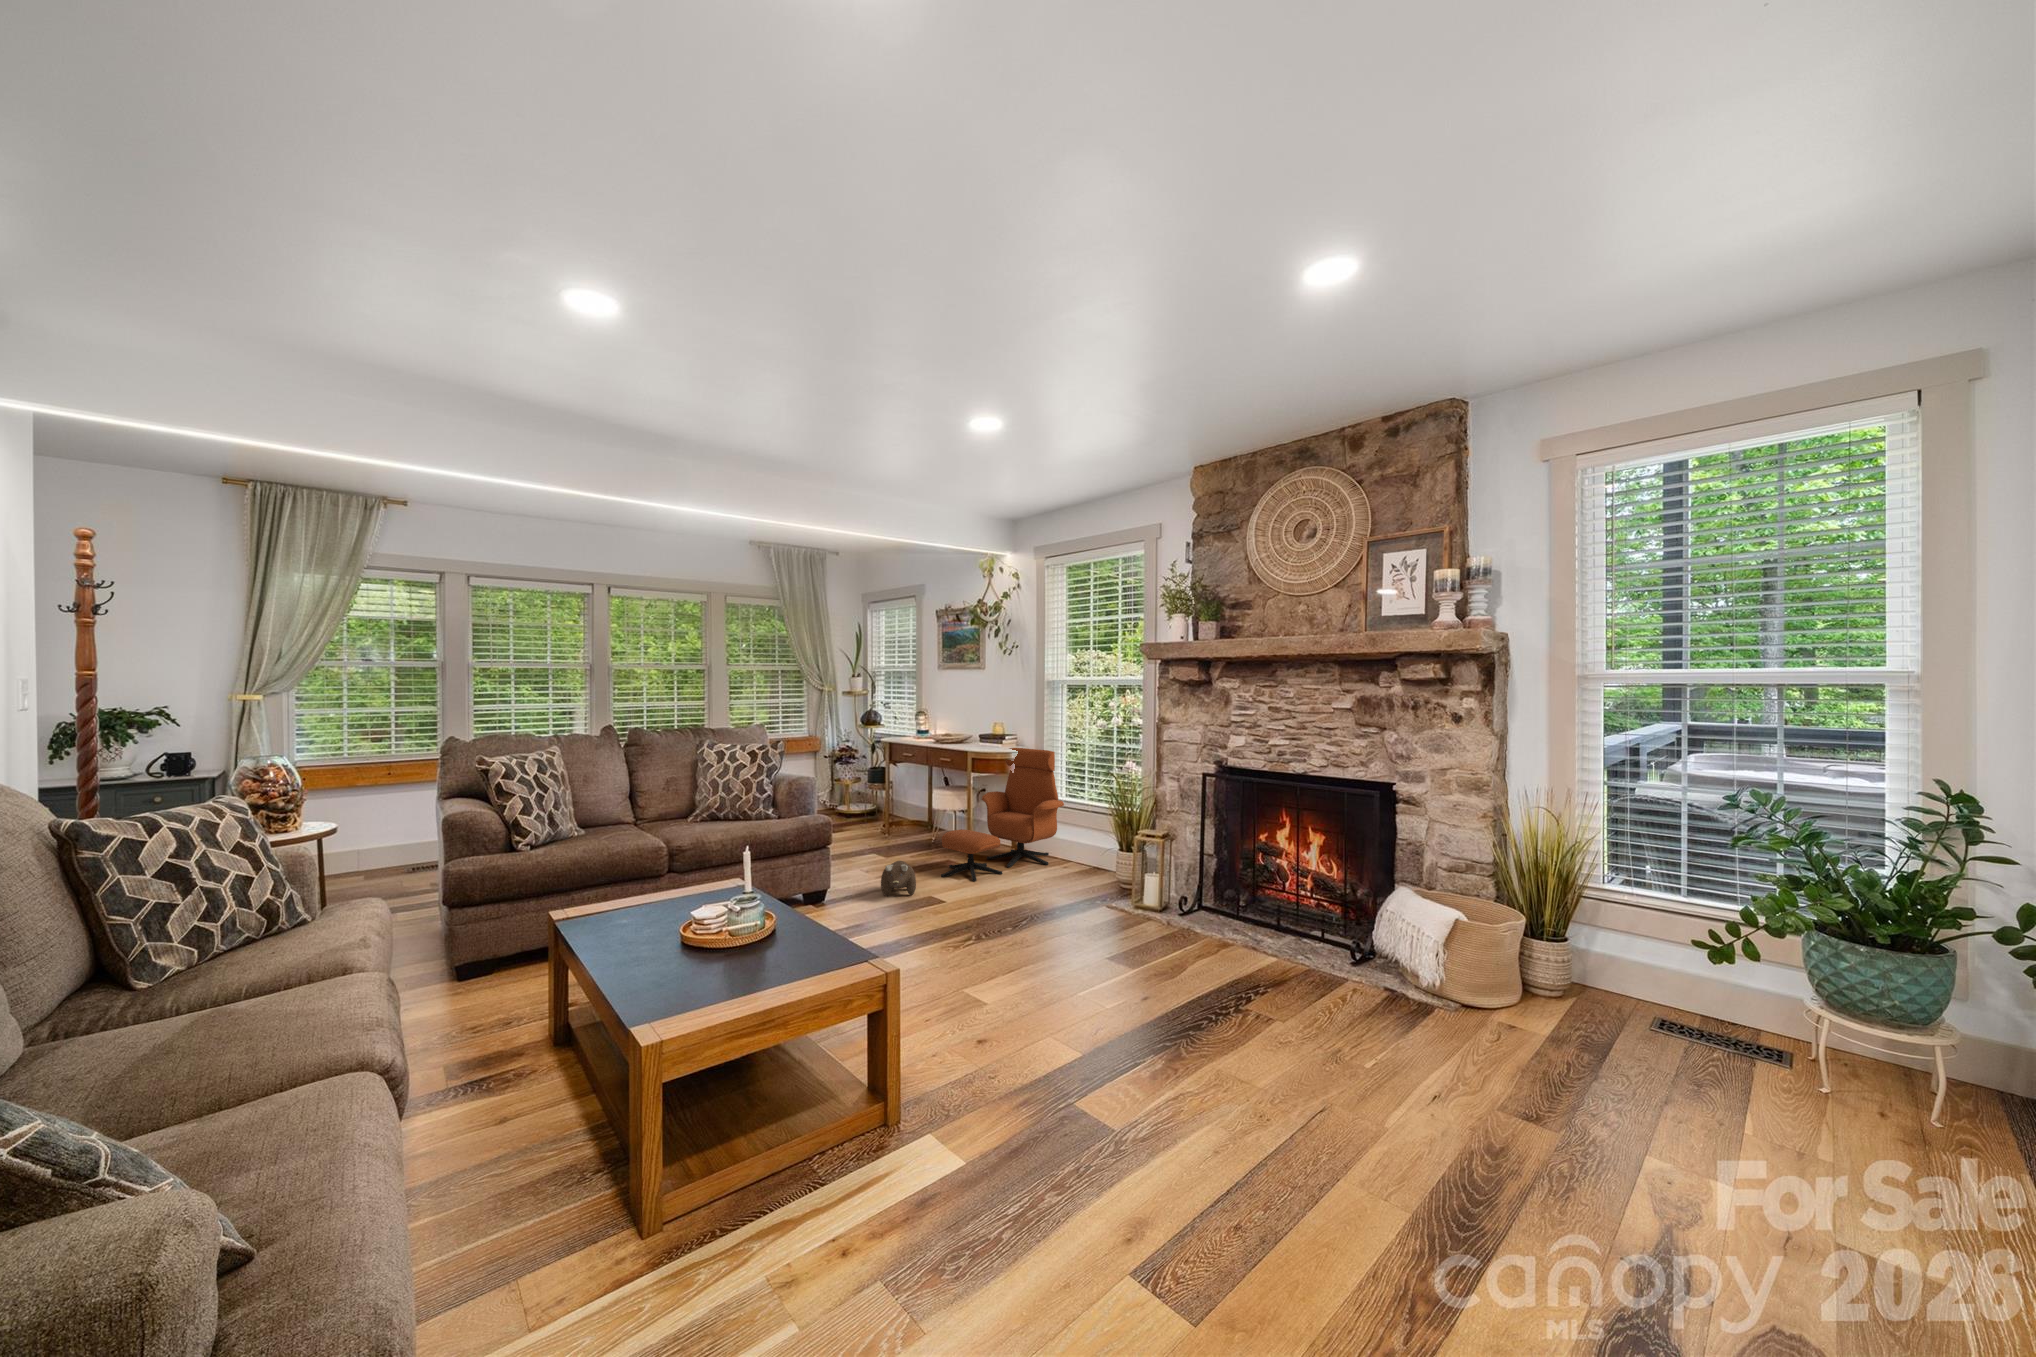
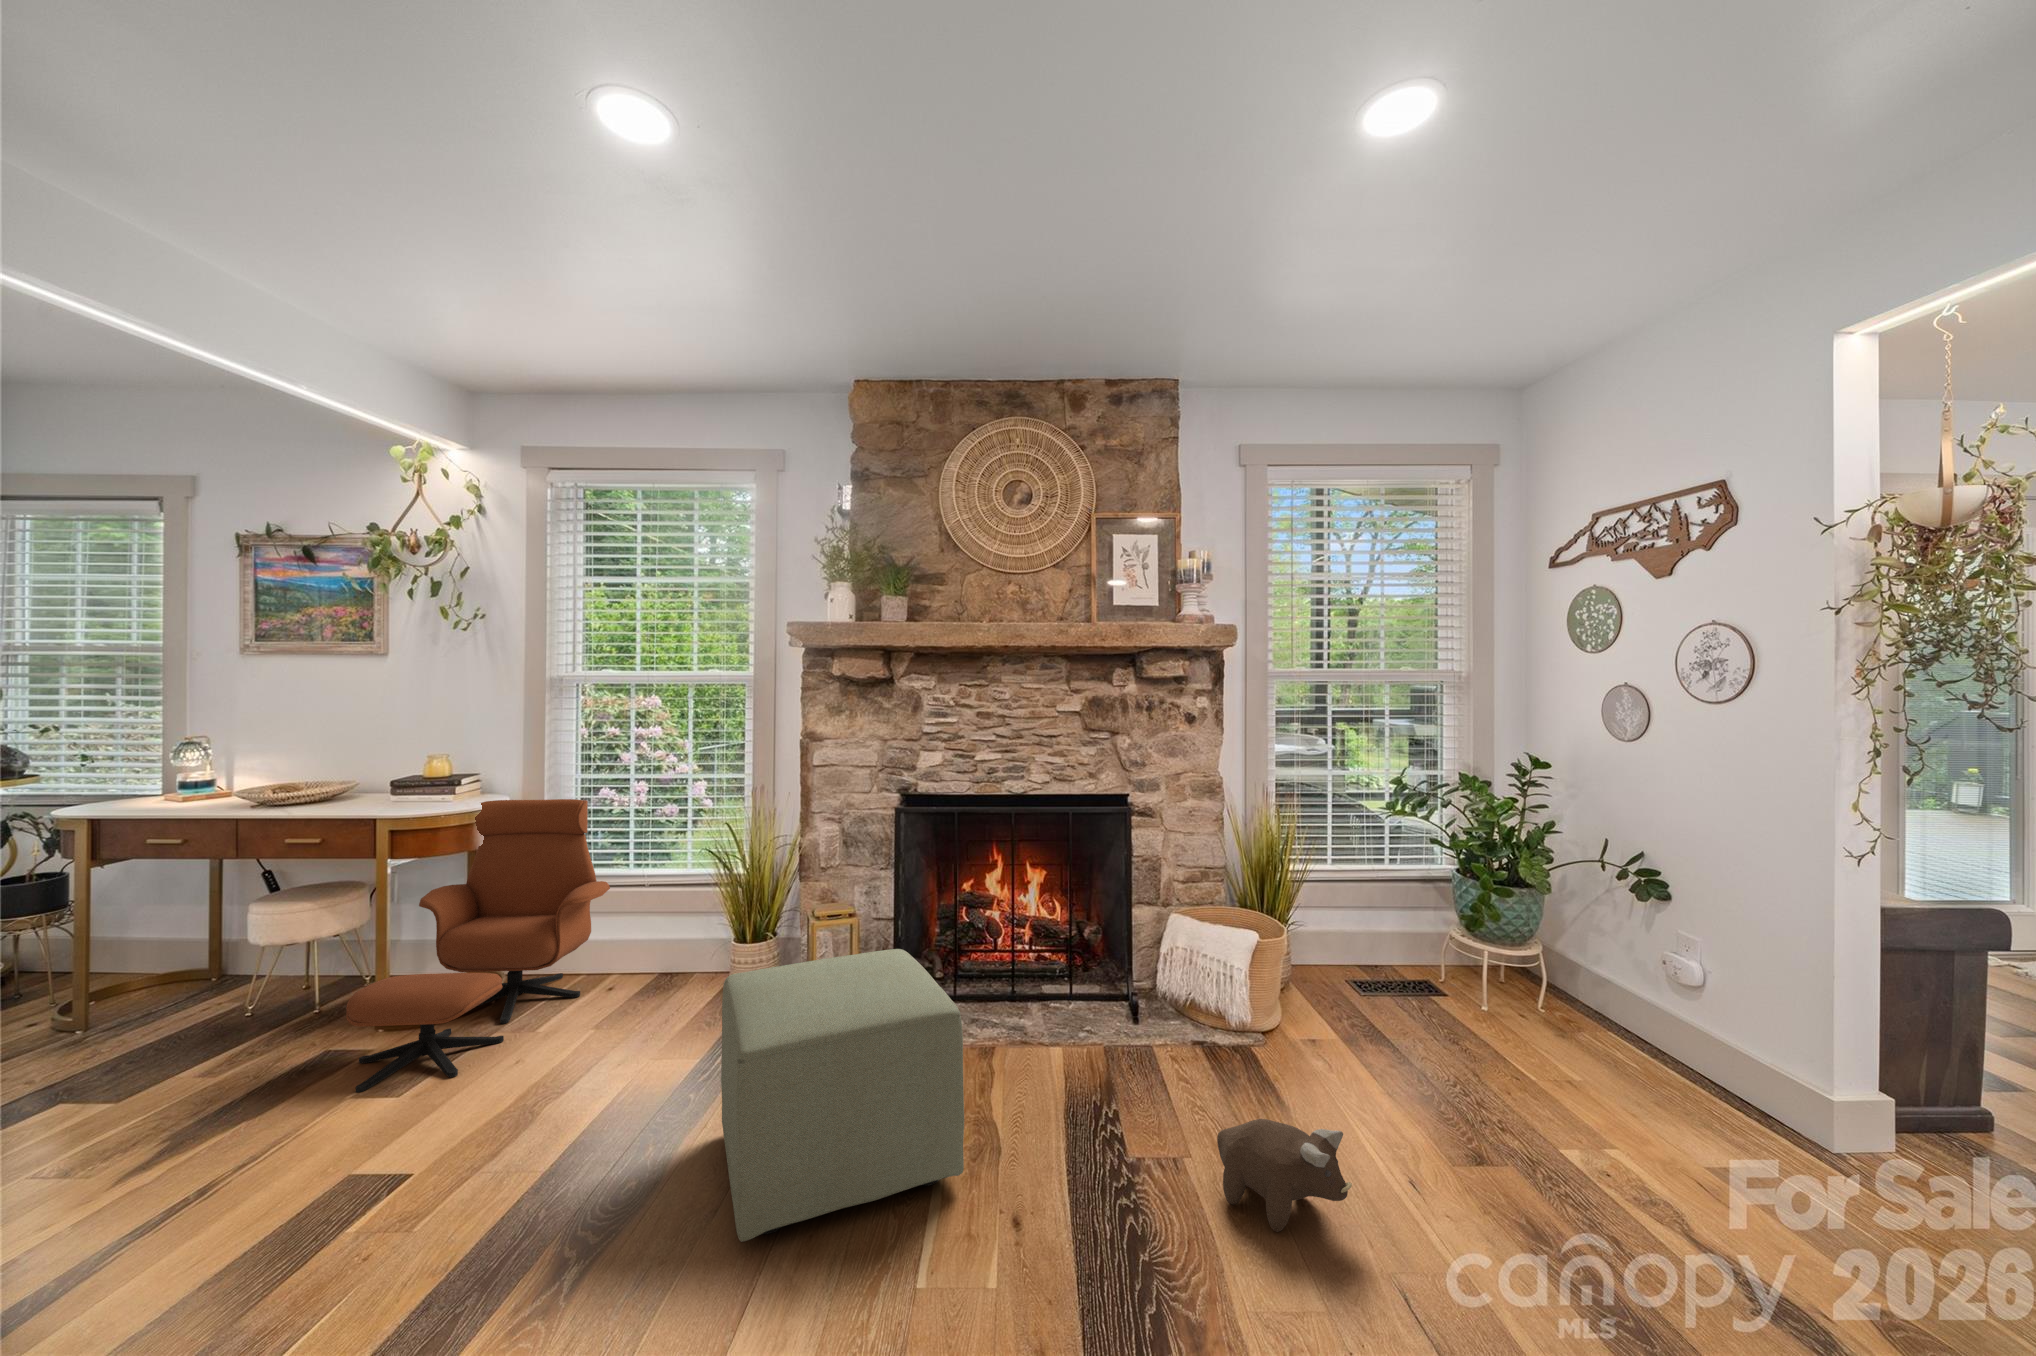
ottoman: none [1012,847,1152,981] -> present [721,949,964,1242]
plush toy: present [881,861,916,896] -> present [1217,1119,1352,1232]

